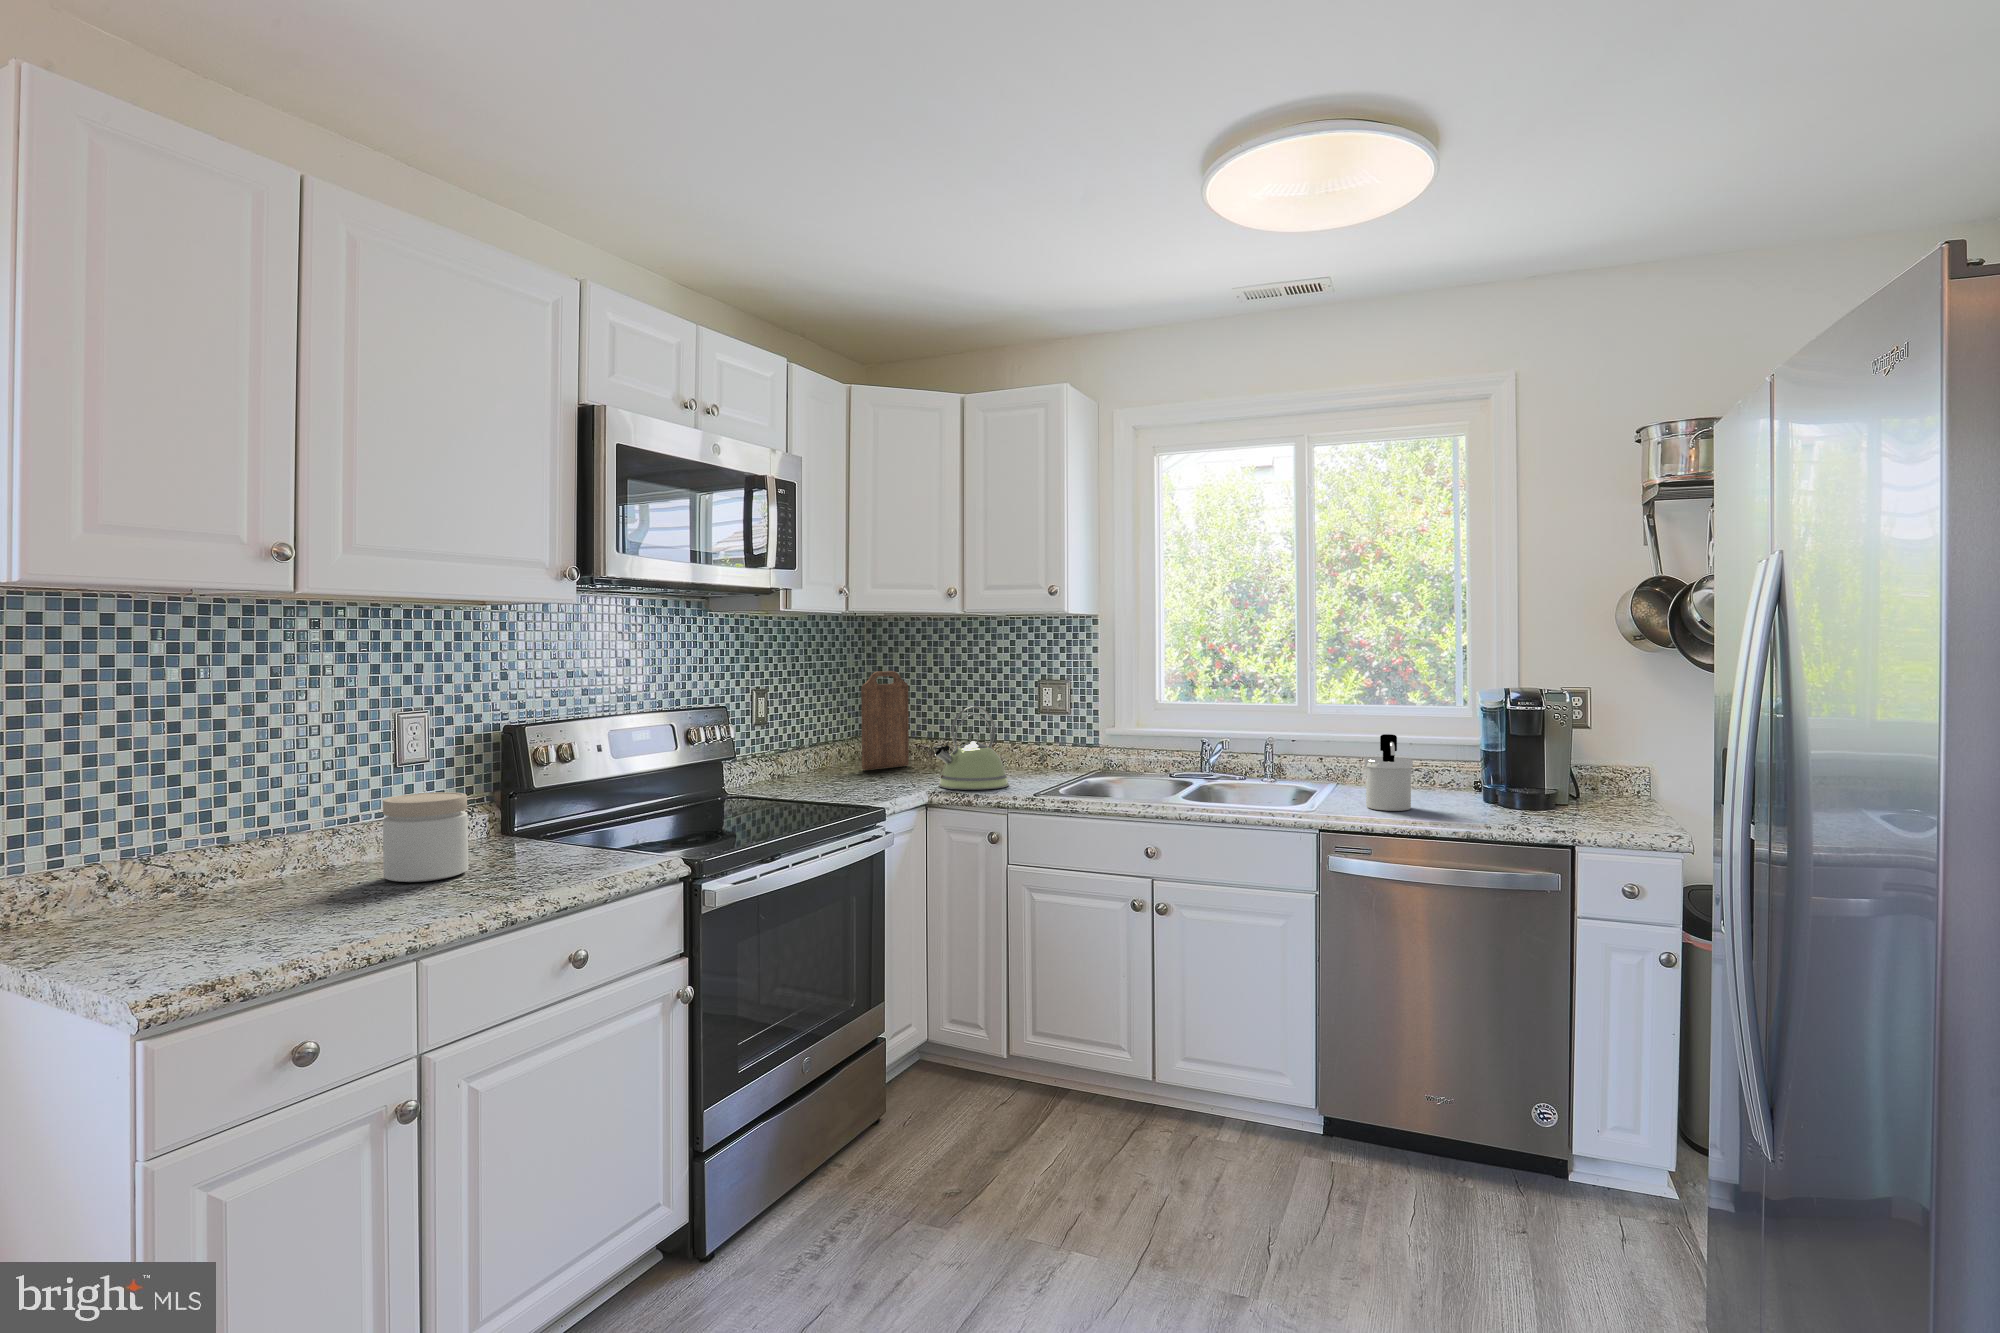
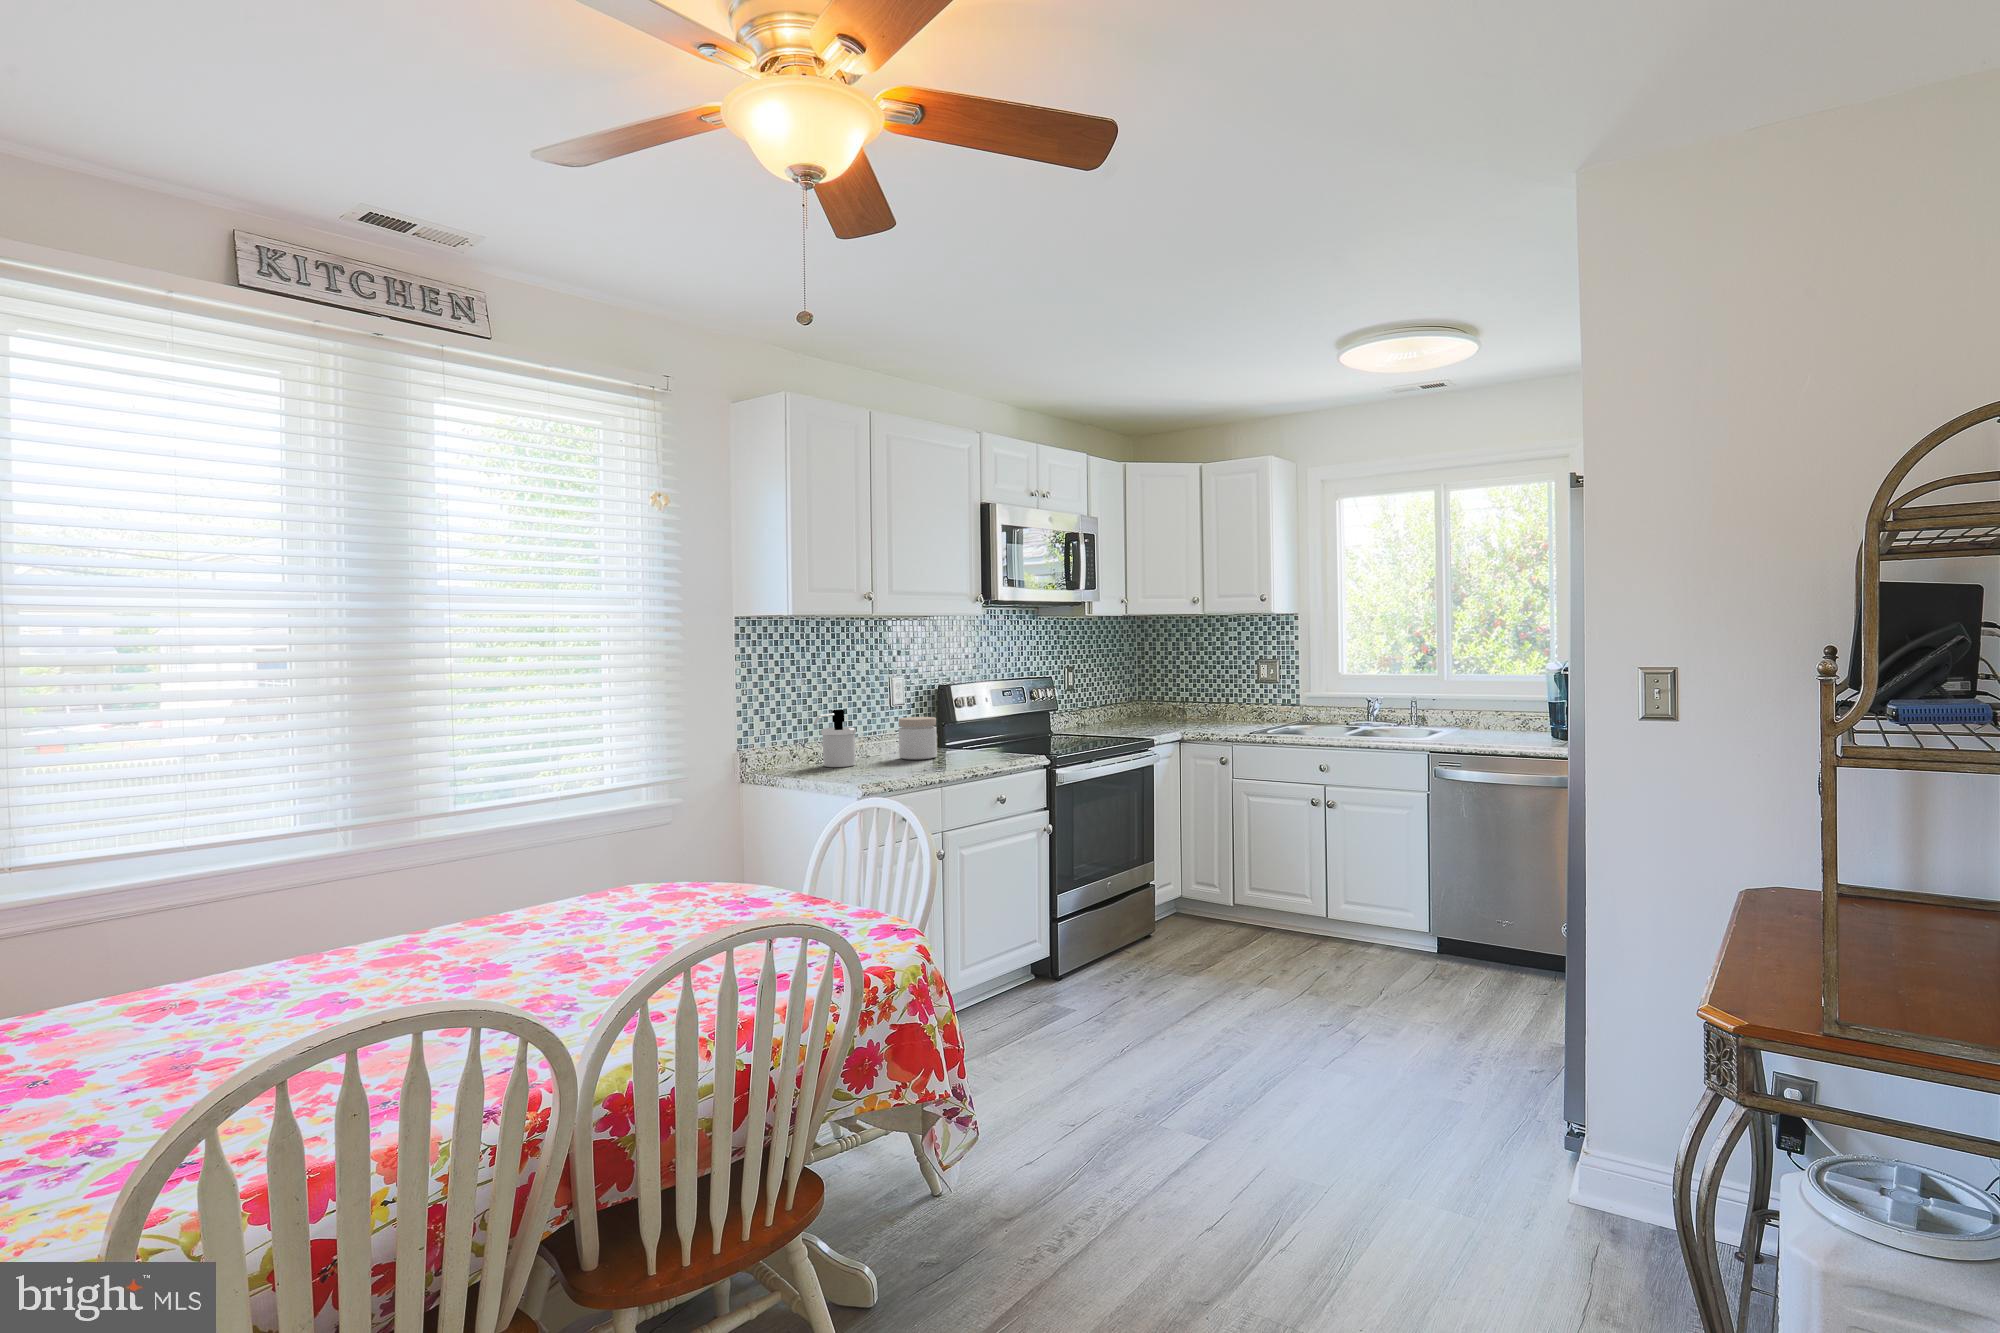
cutting board: present [861,671,909,770] -> none [1134,655,1167,722]
kettle: present [933,706,1009,790] -> none [1182,677,1234,731]
soap dispenser: present [1365,734,1413,811] -> present [813,709,856,767]

